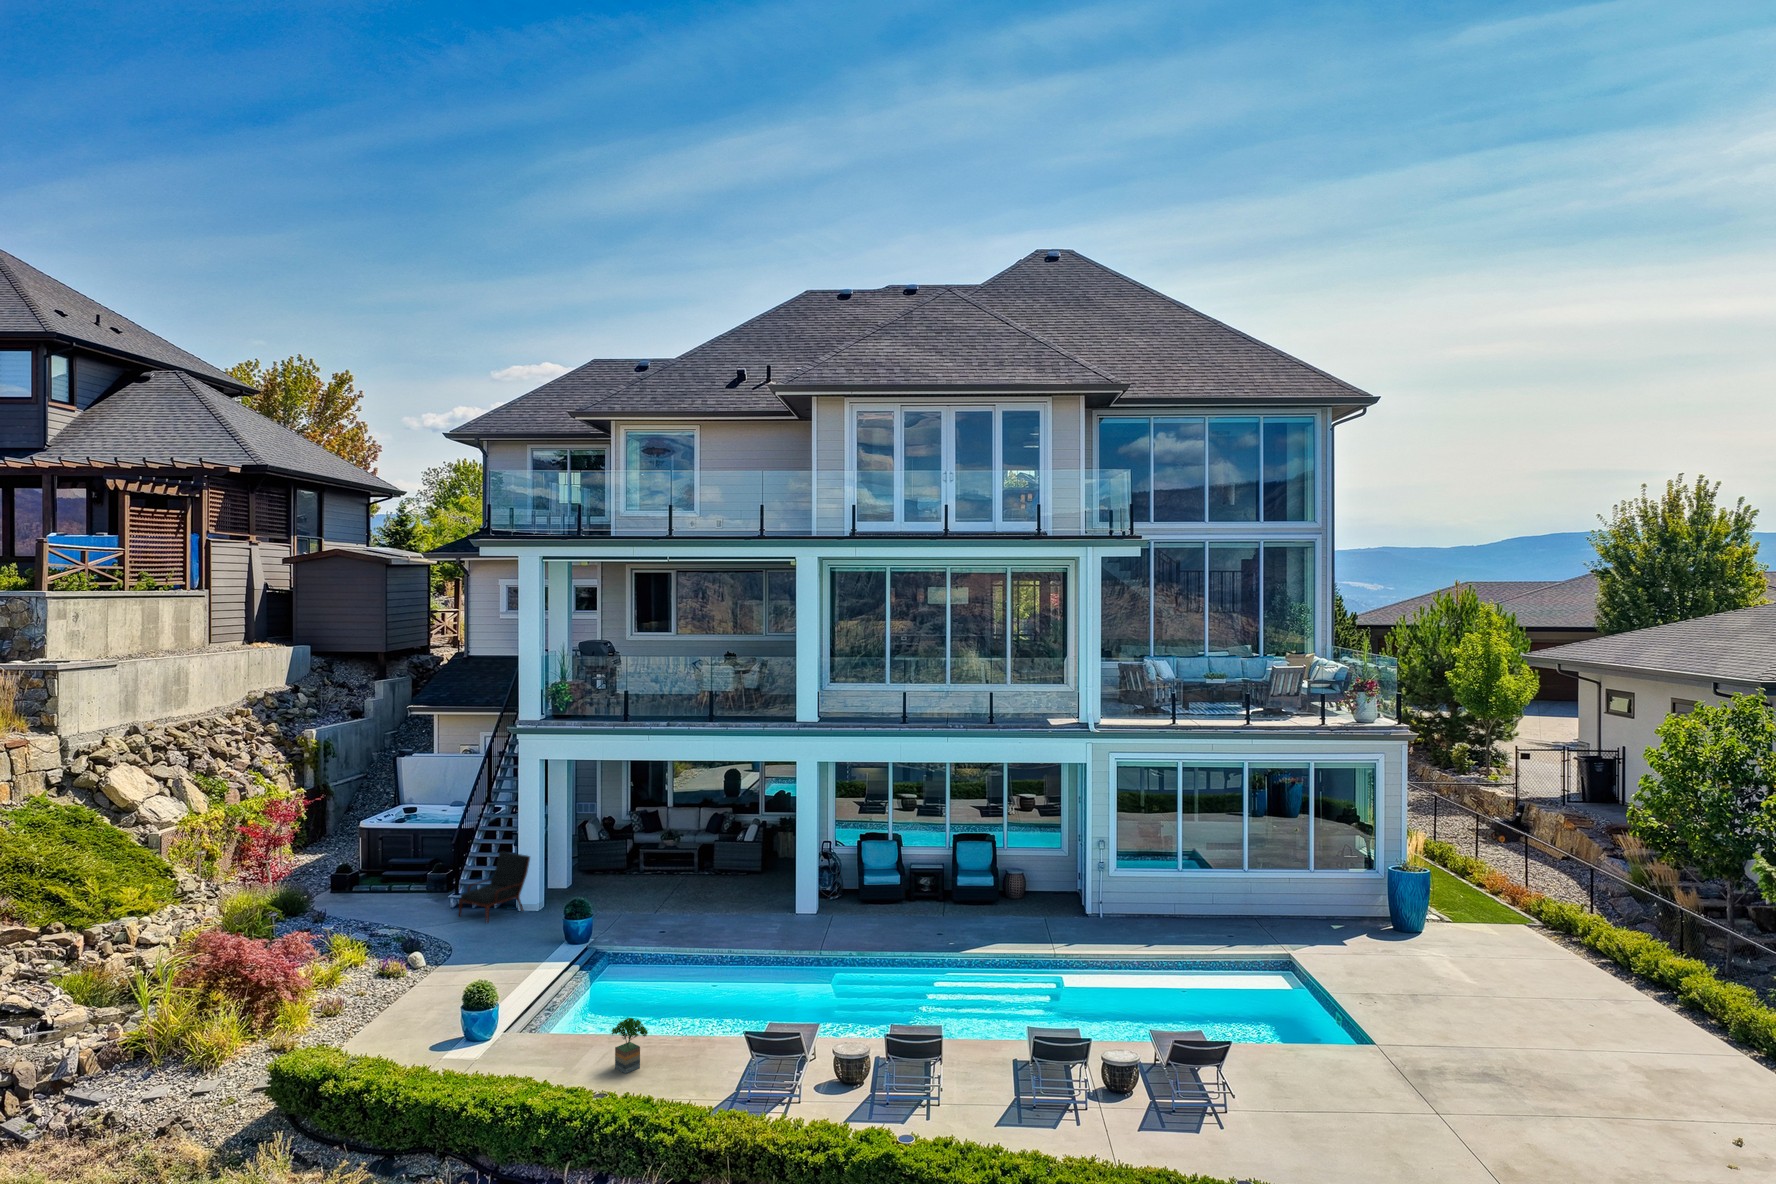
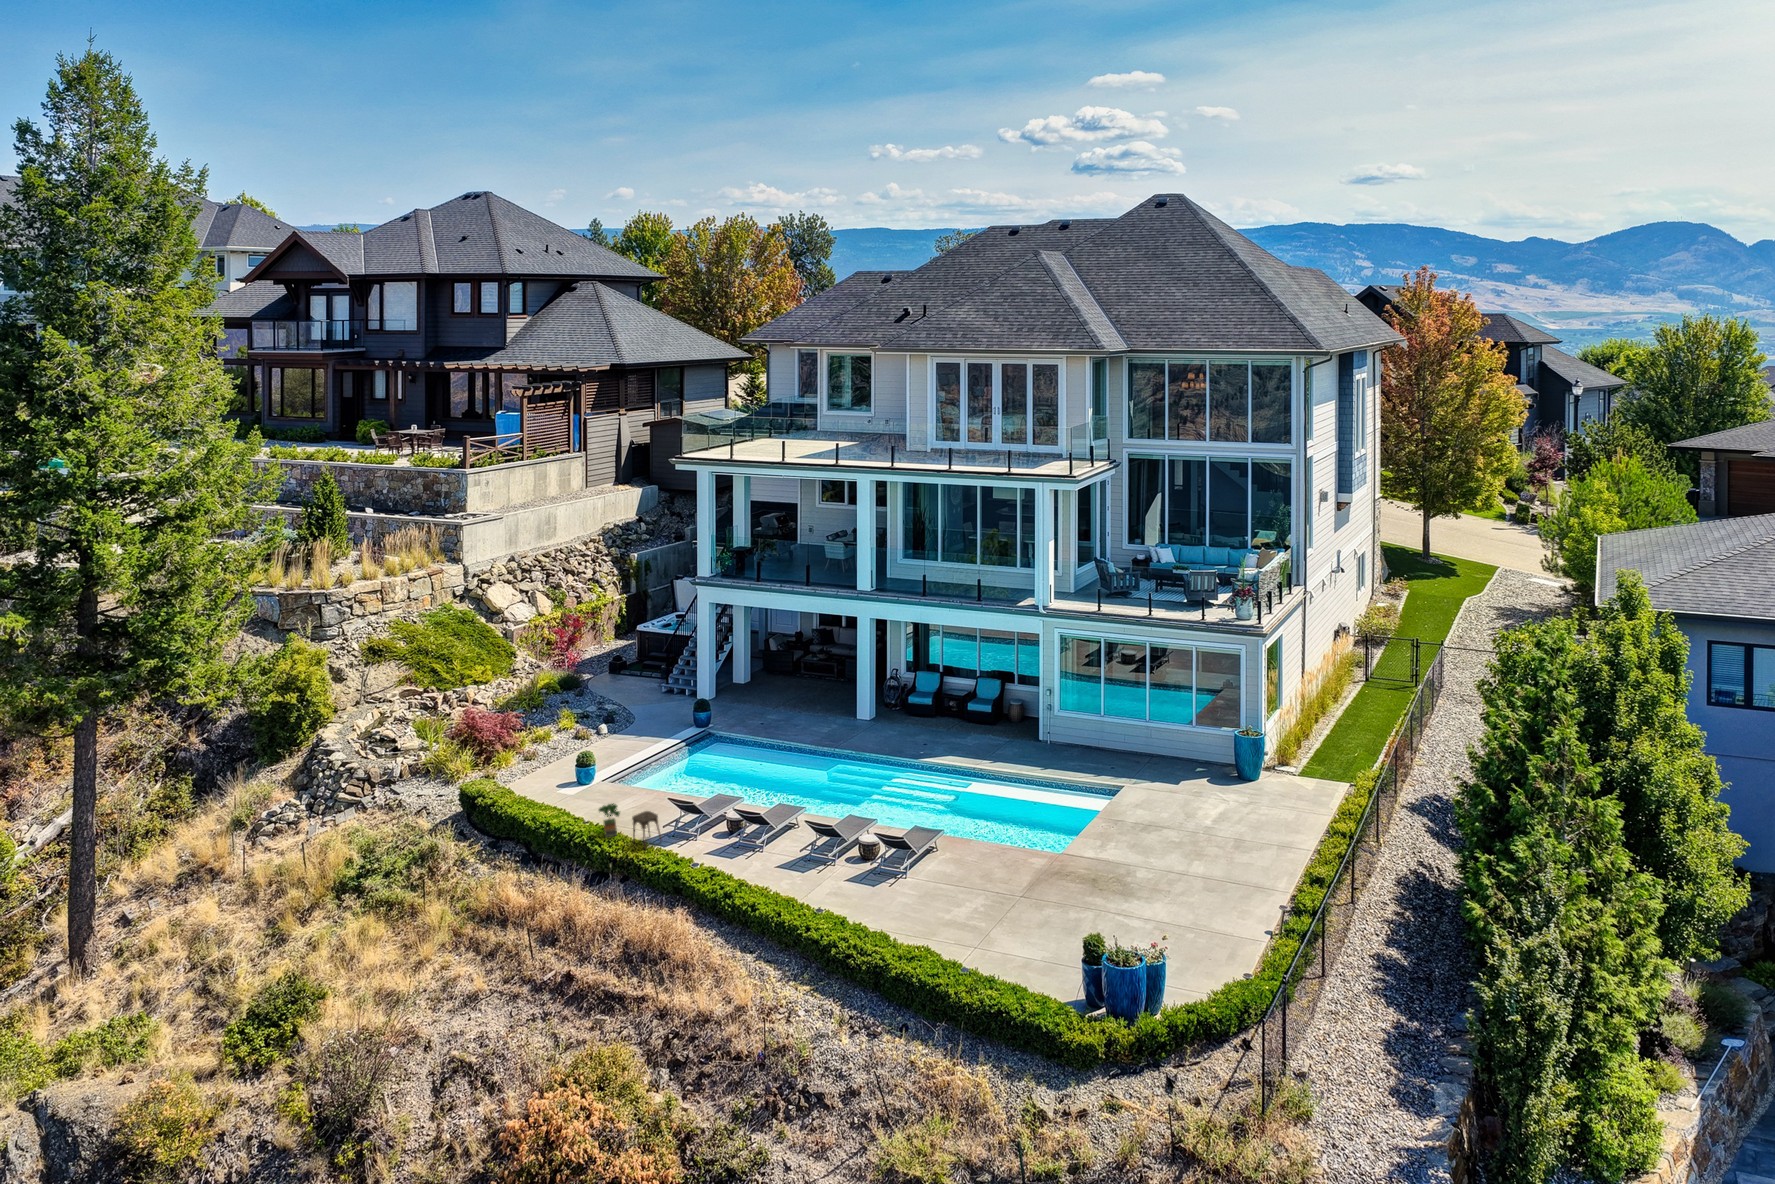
armchair: present [459,851,530,923] -> none [649,665,692,716]
stool: none [678,1018,718,1075] -> present [632,811,661,847]

